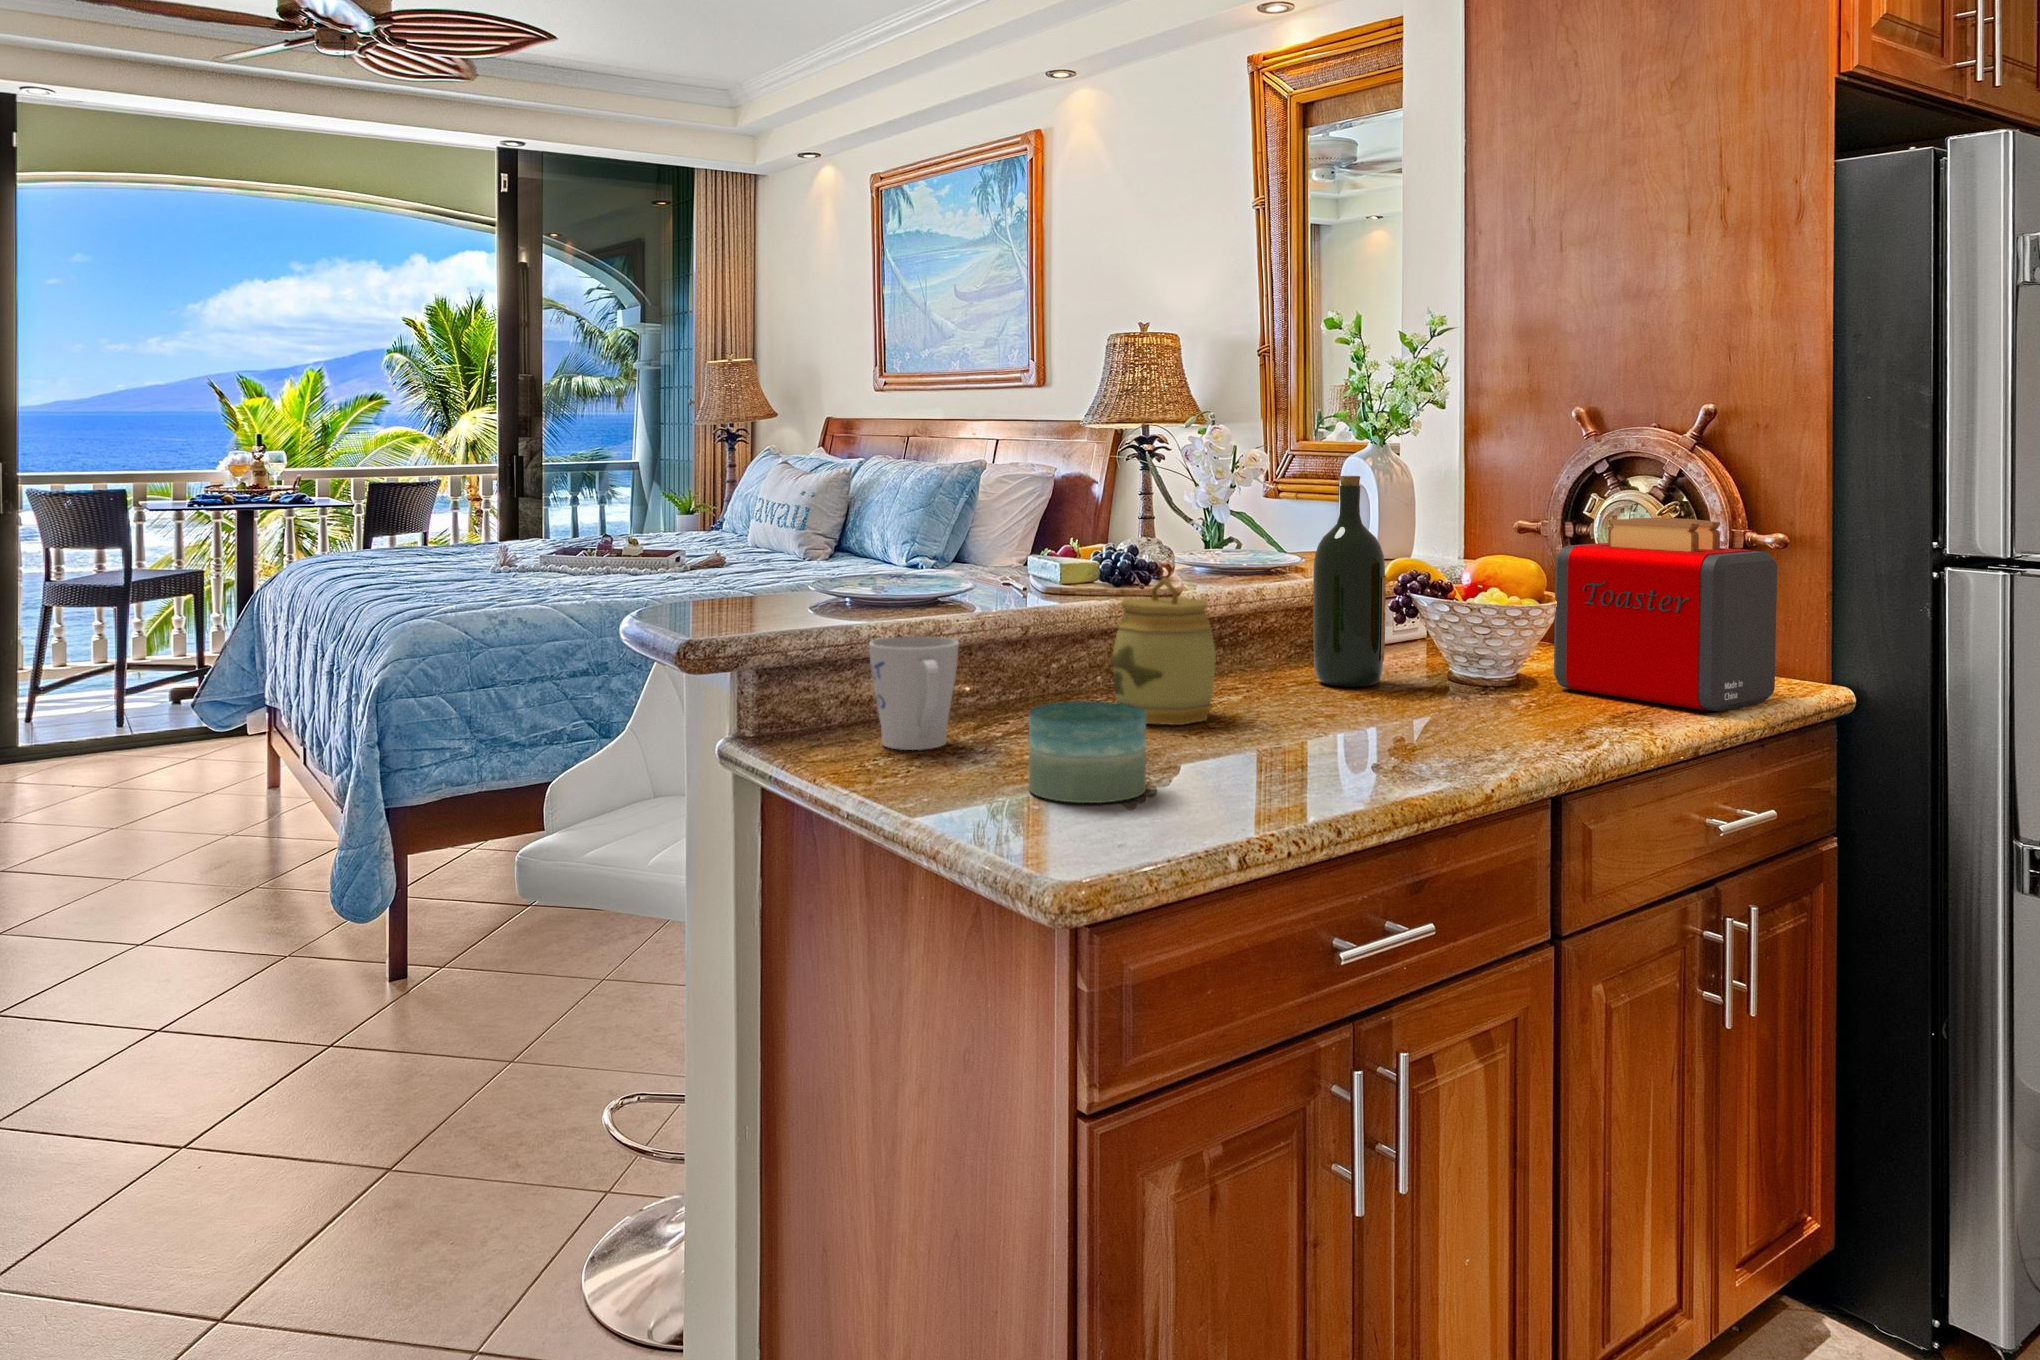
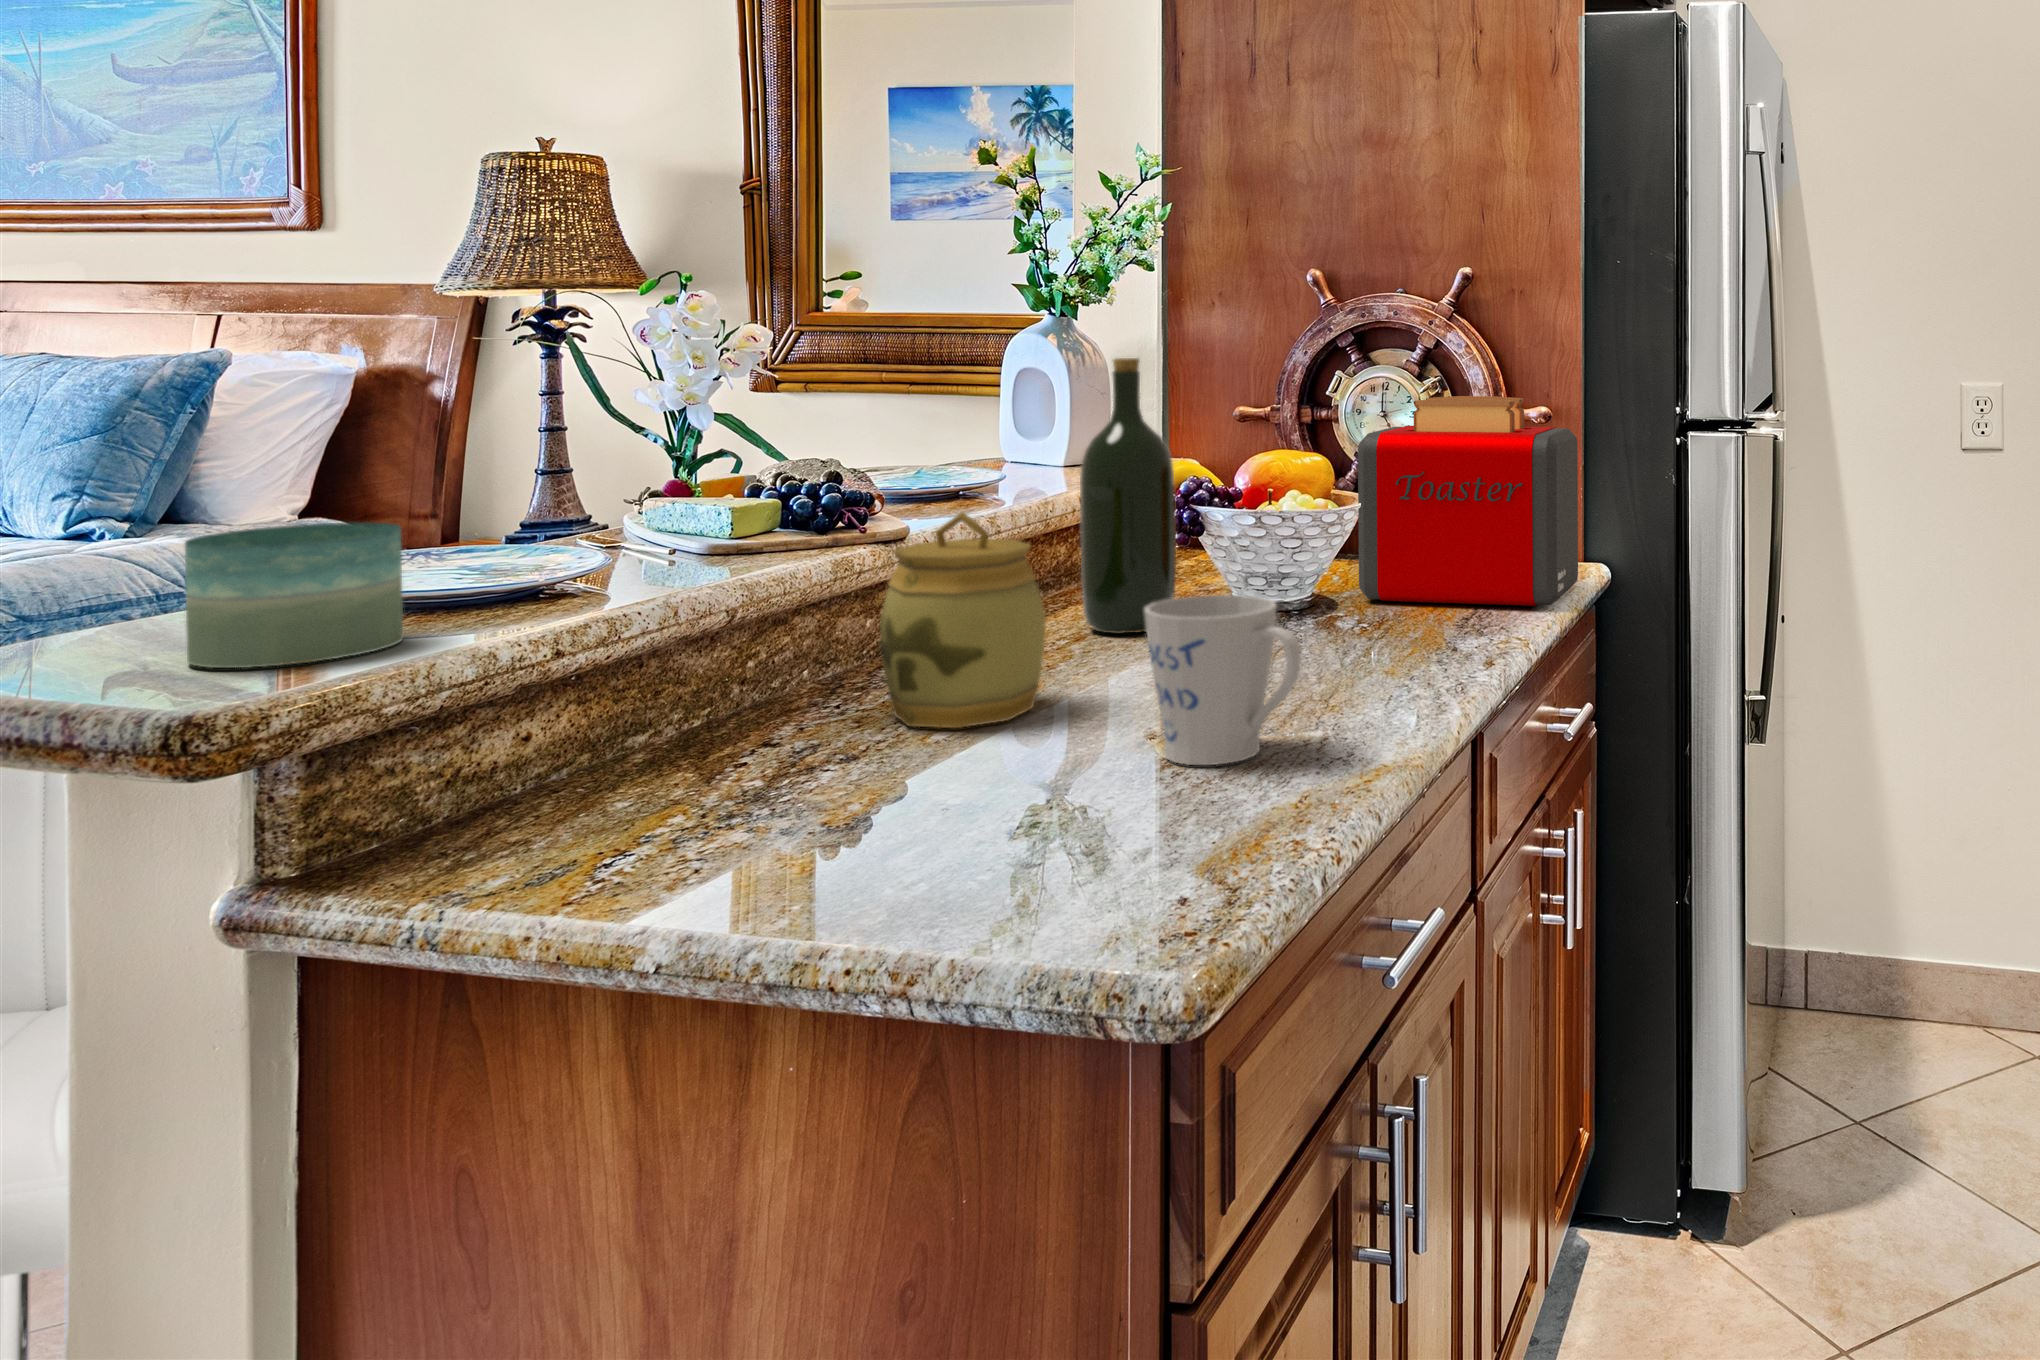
mug: present [869,636,959,750] -> present [1144,595,1301,765]
candle: present [1029,701,1146,803] -> present [185,522,403,668]

